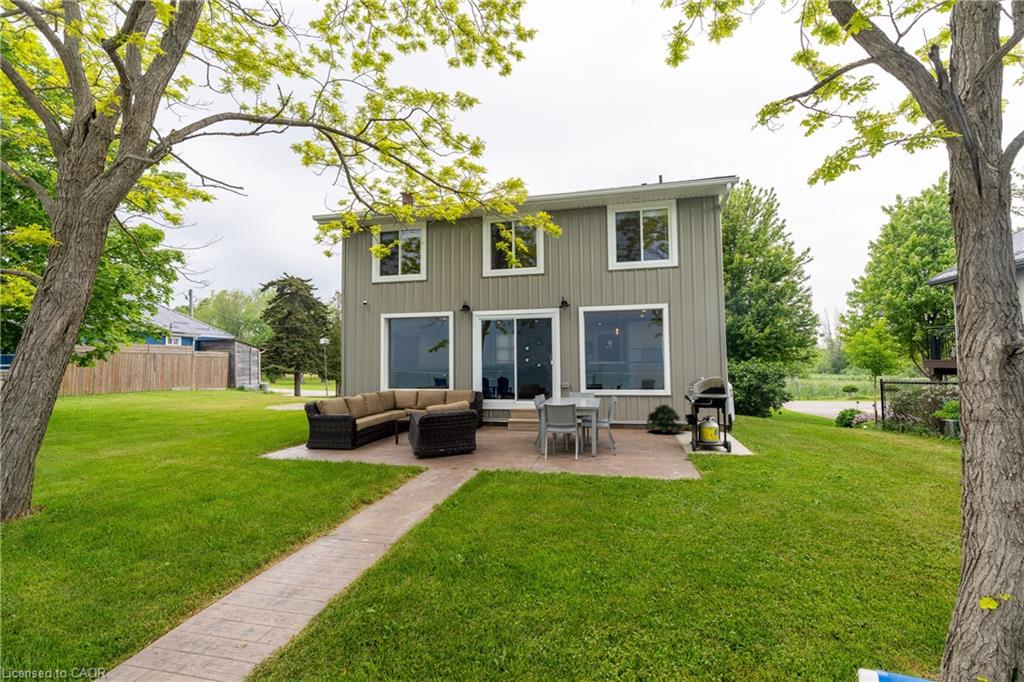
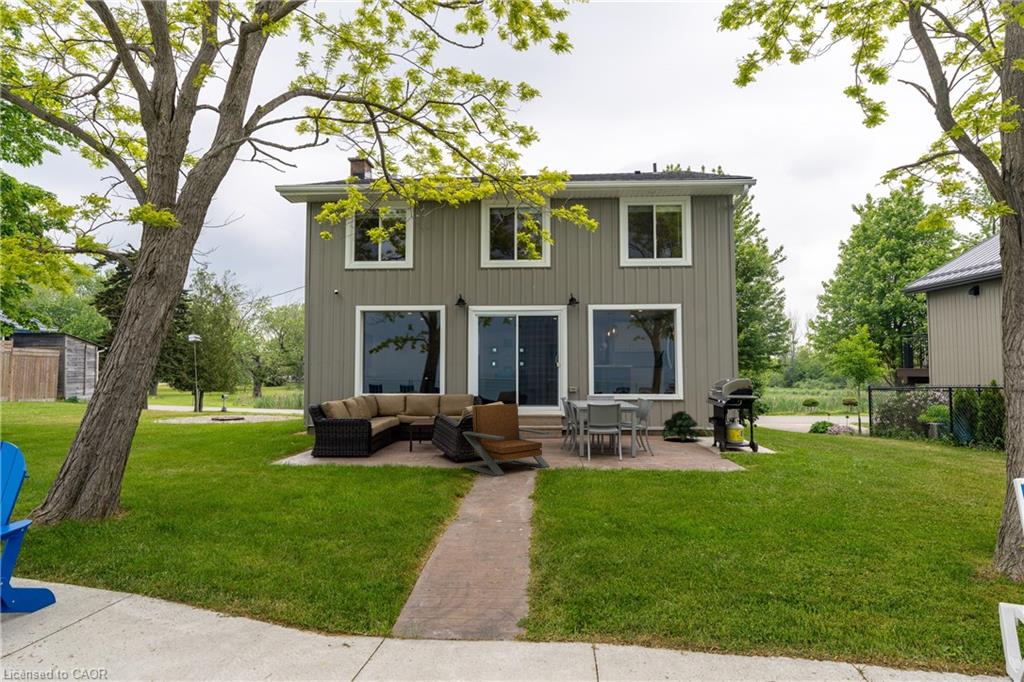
lounge chair: none [430,398,508,467] -> present [462,404,549,476]

